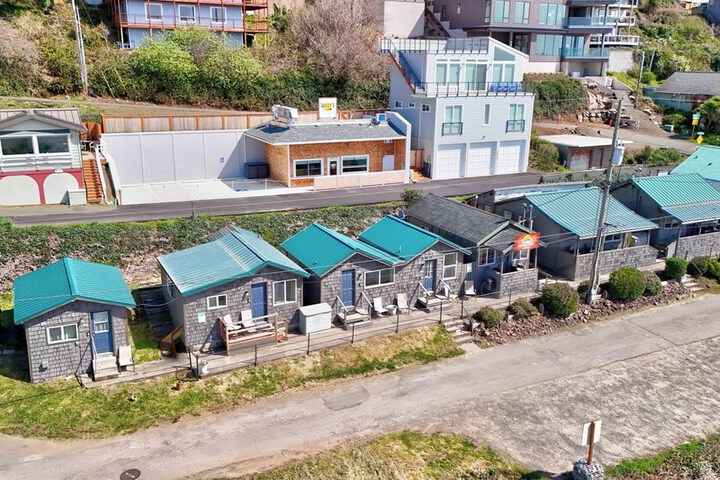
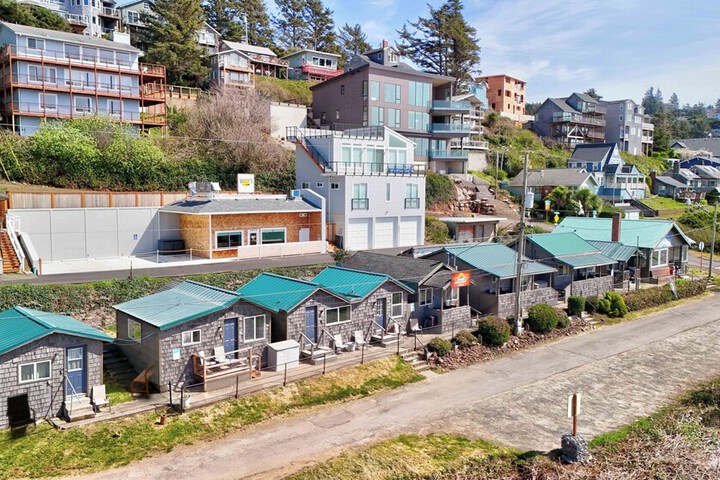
lounge chair: none [44,352,70,390] -> present [6,393,36,435]

